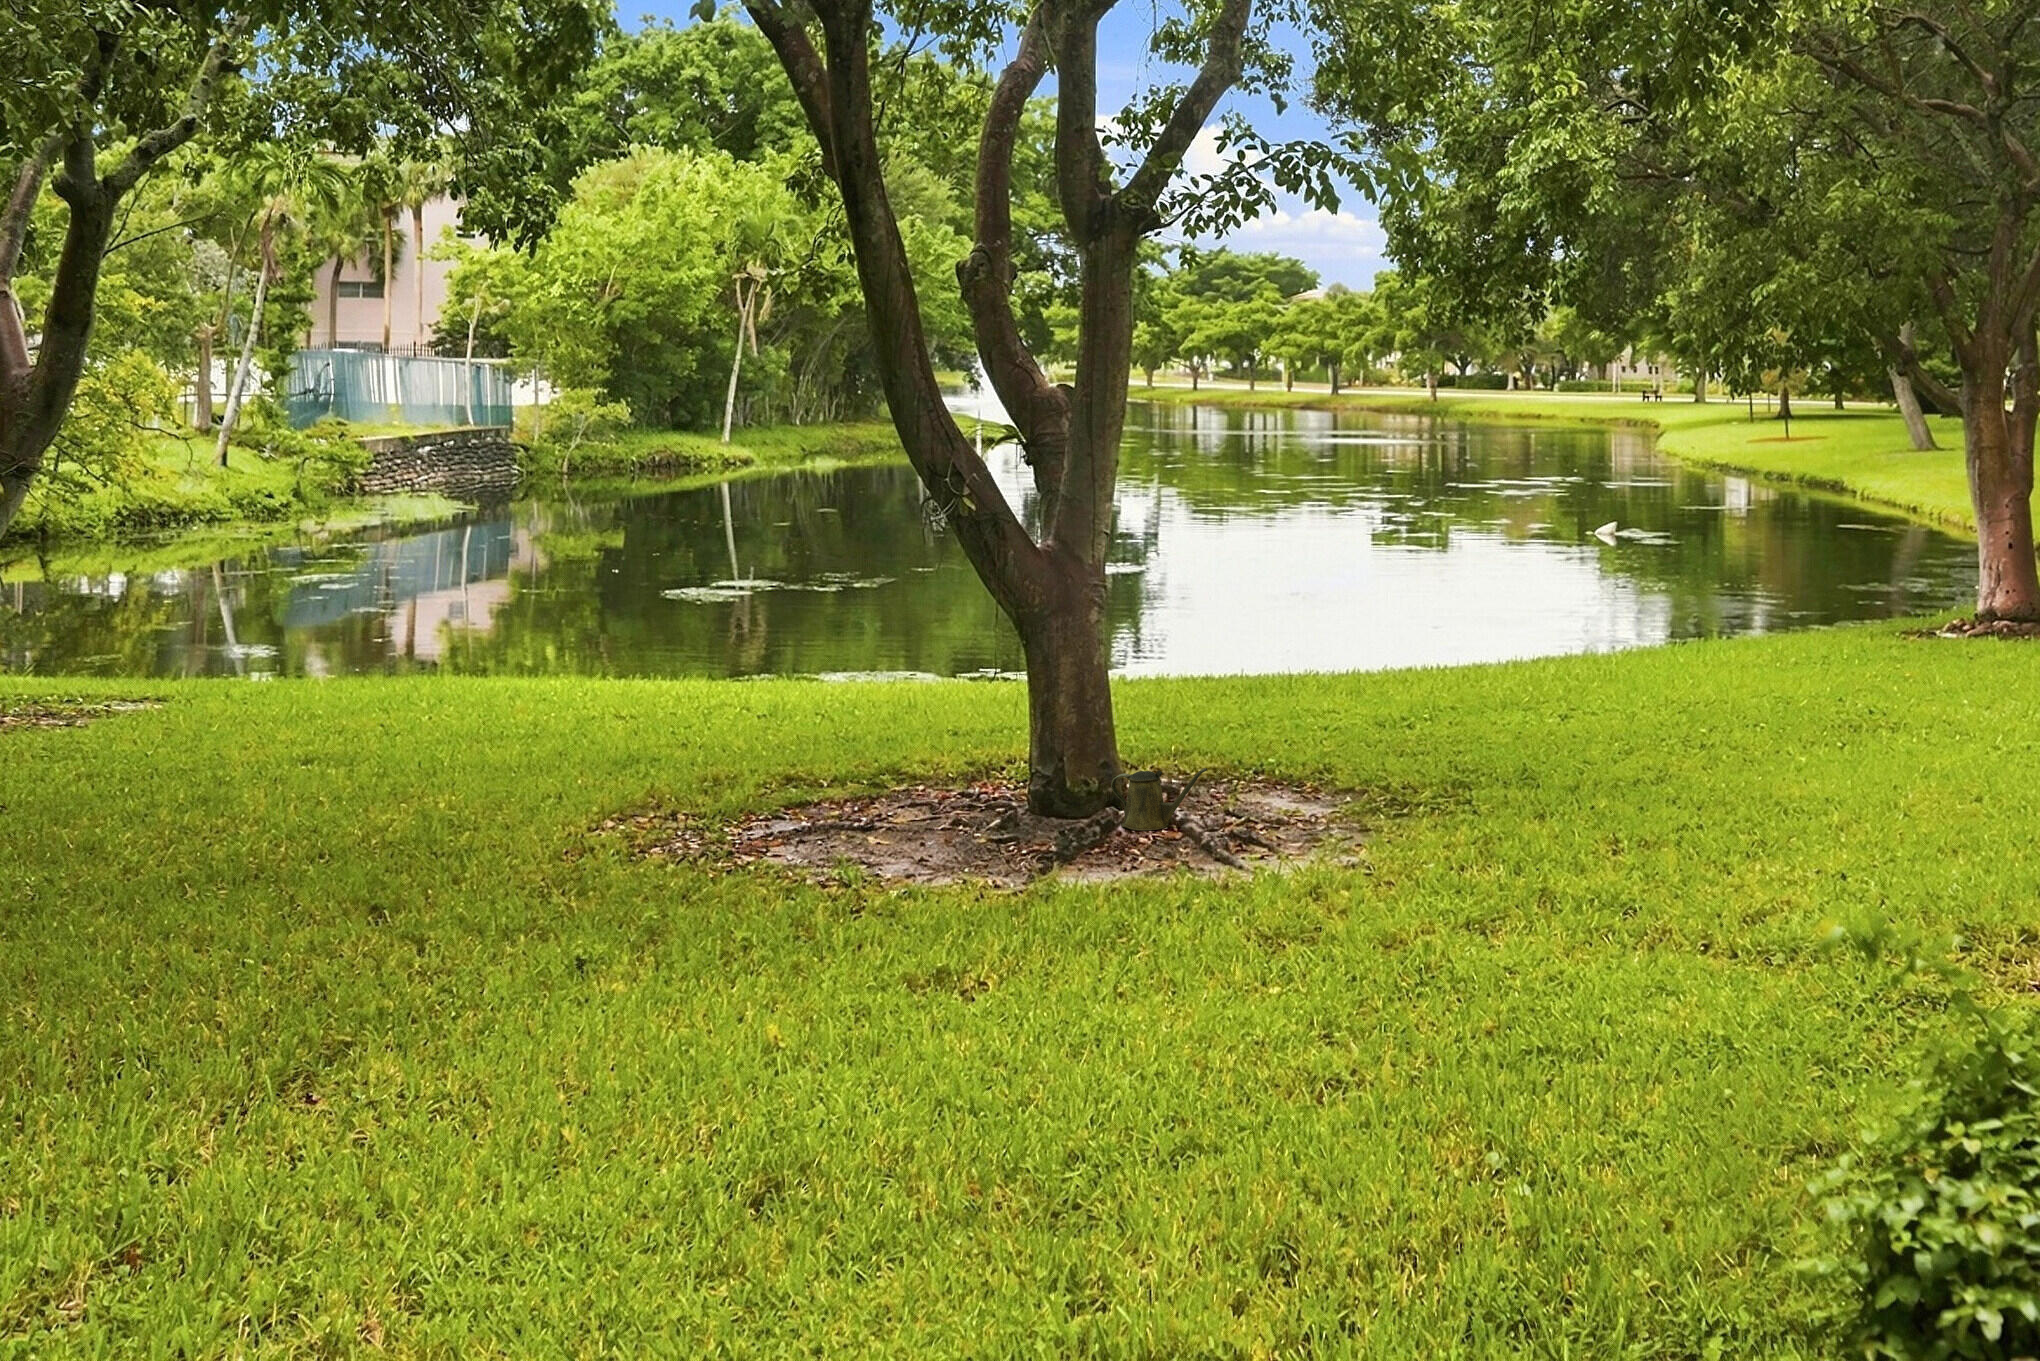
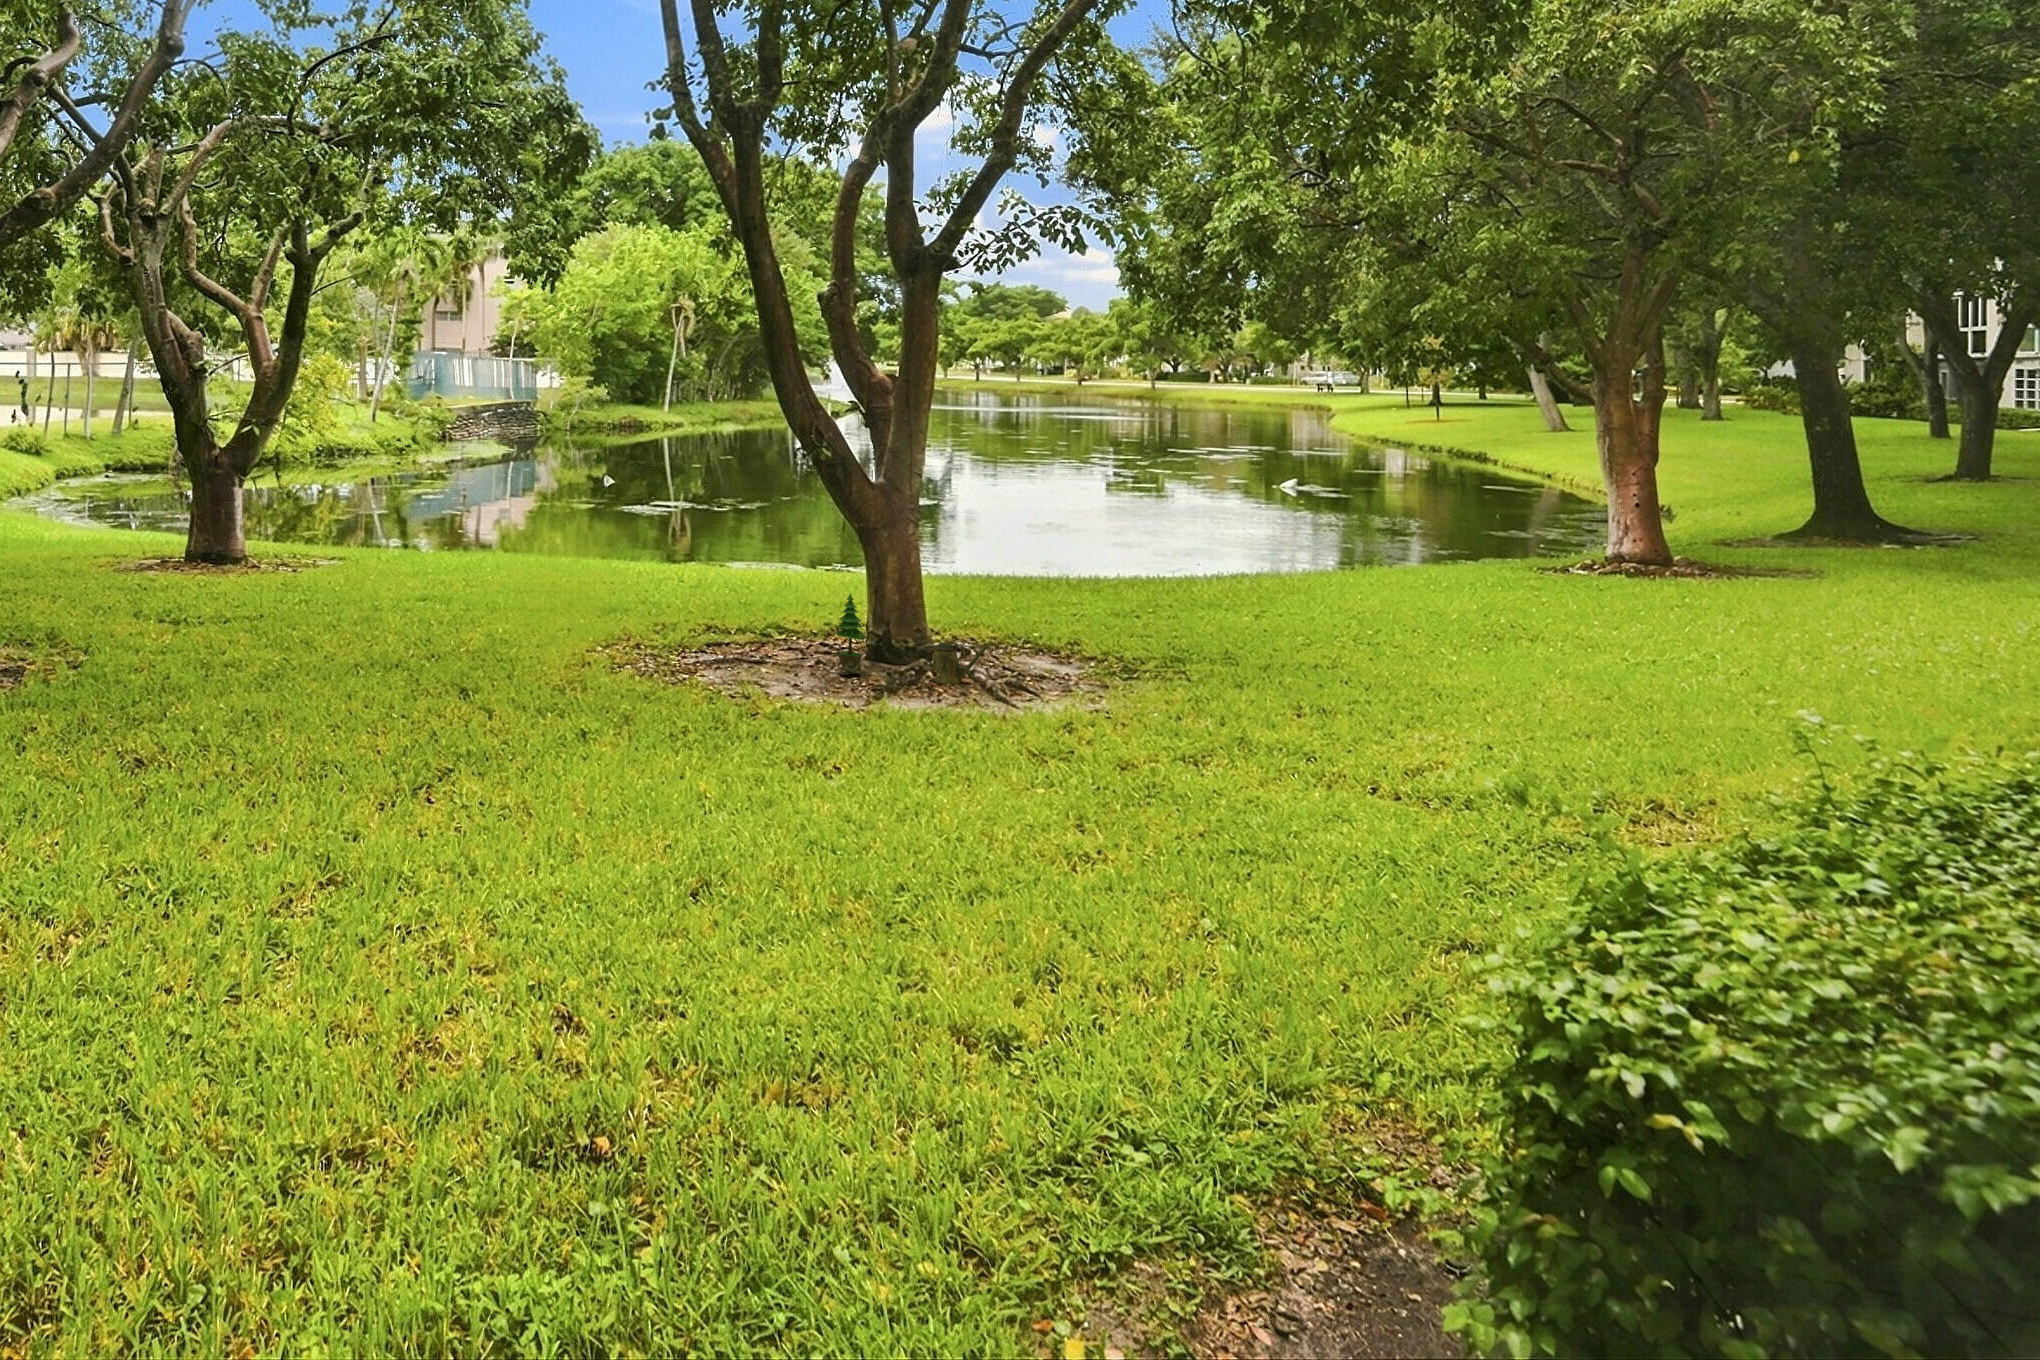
potted tree: none [987,707,1030,828] -> present [836,593,865,674]

